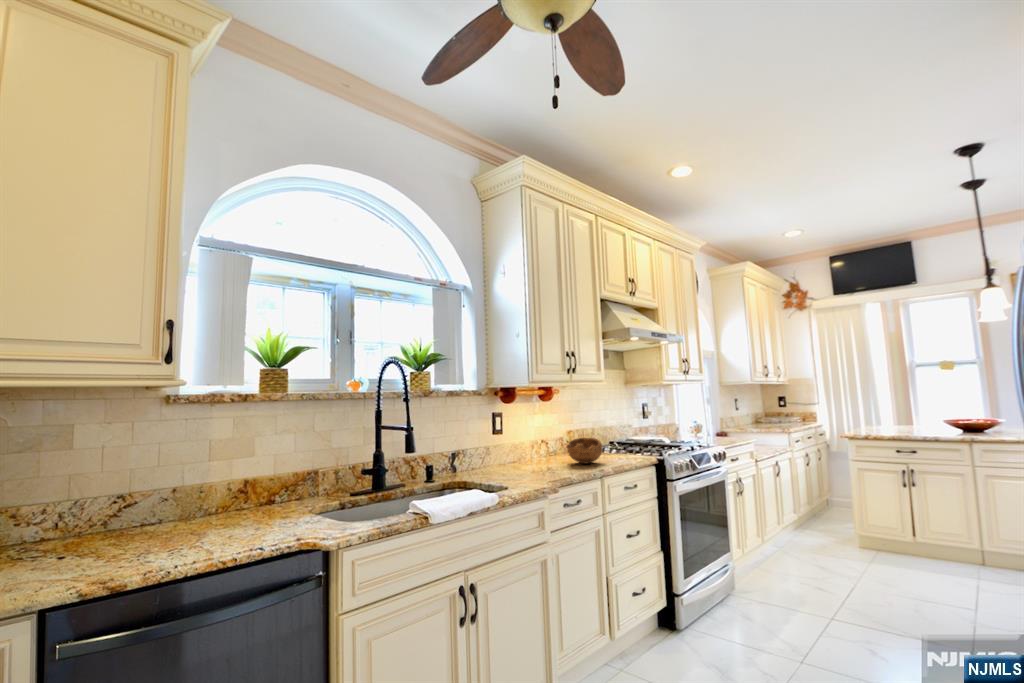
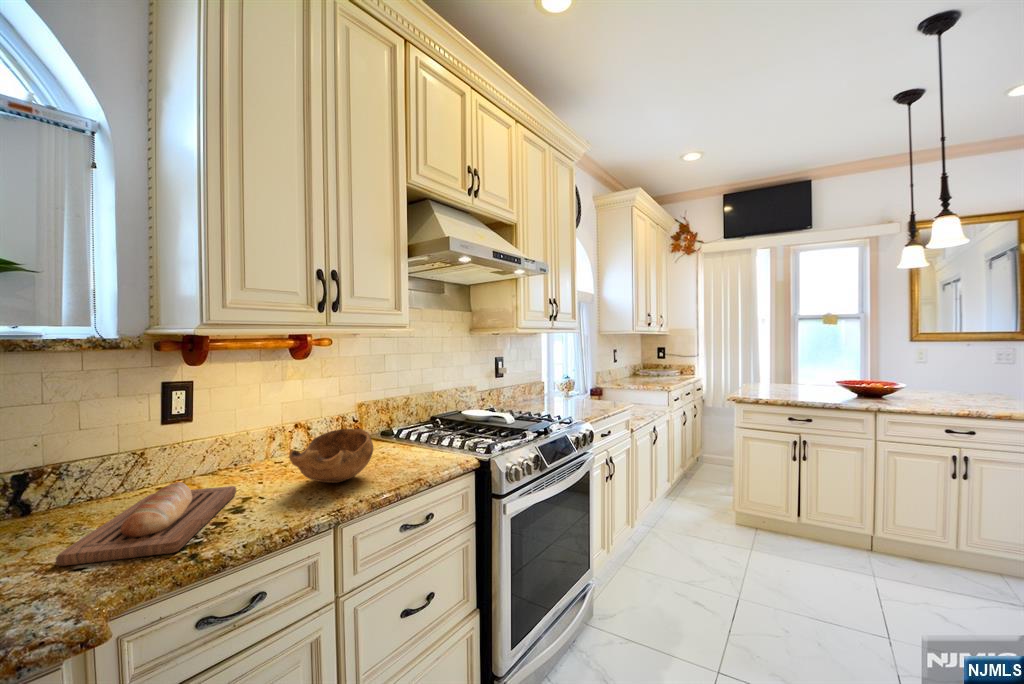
bread loaf: none [505,457,551,478] -> present [56,482,236,566]

